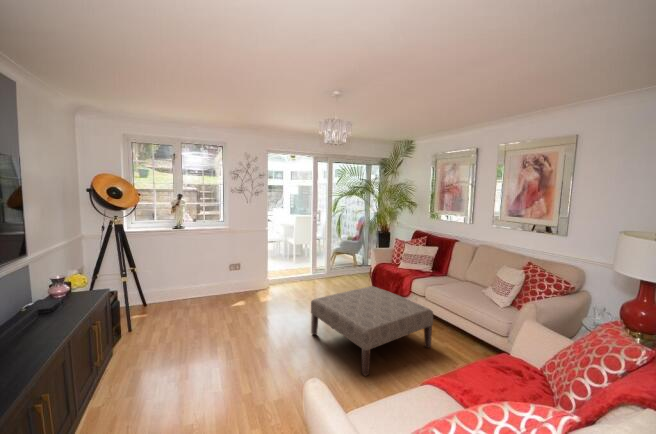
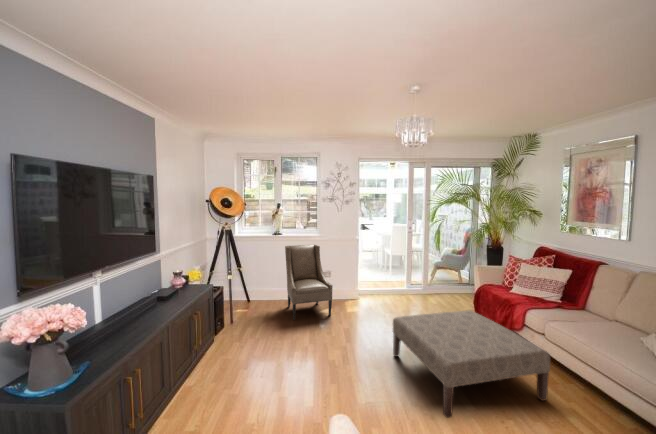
armchair: none [189,238,245,317] -> present [285,244,332,320]

